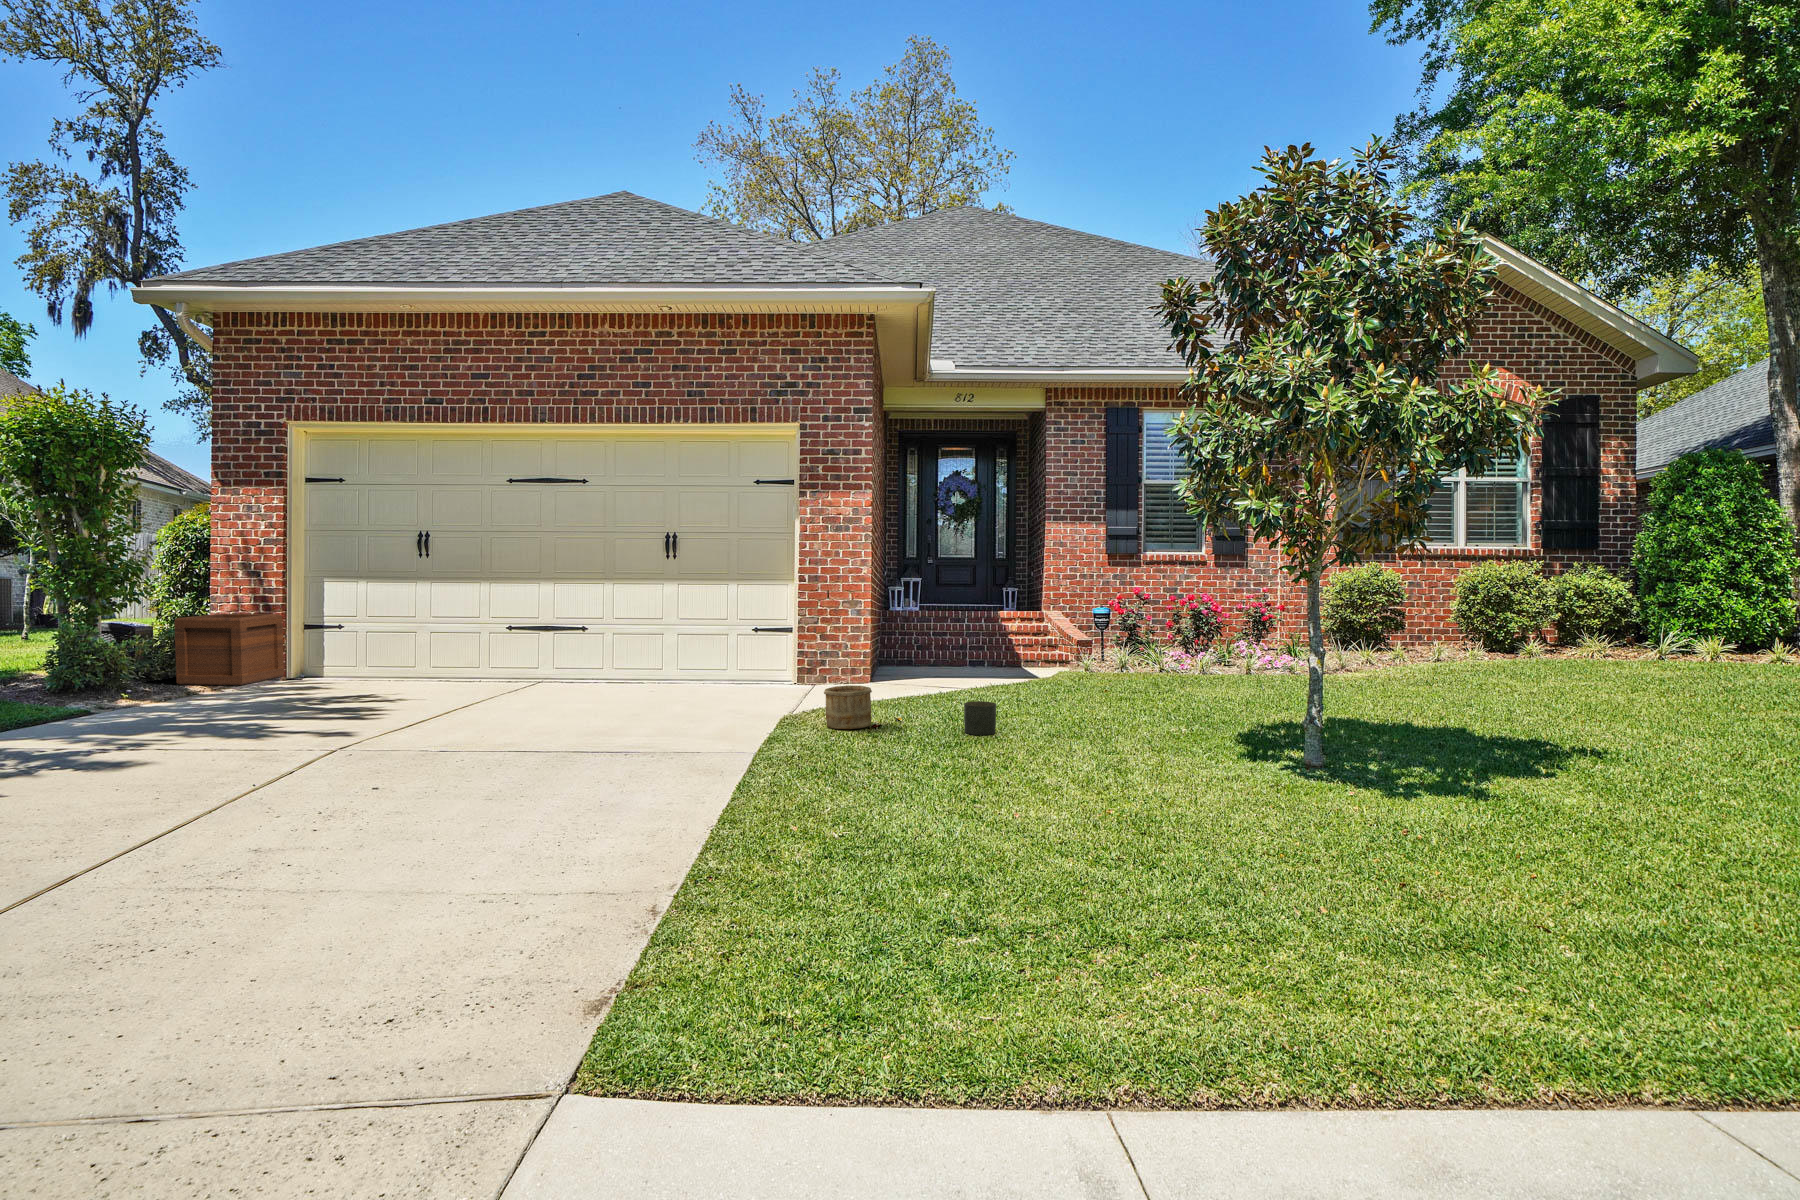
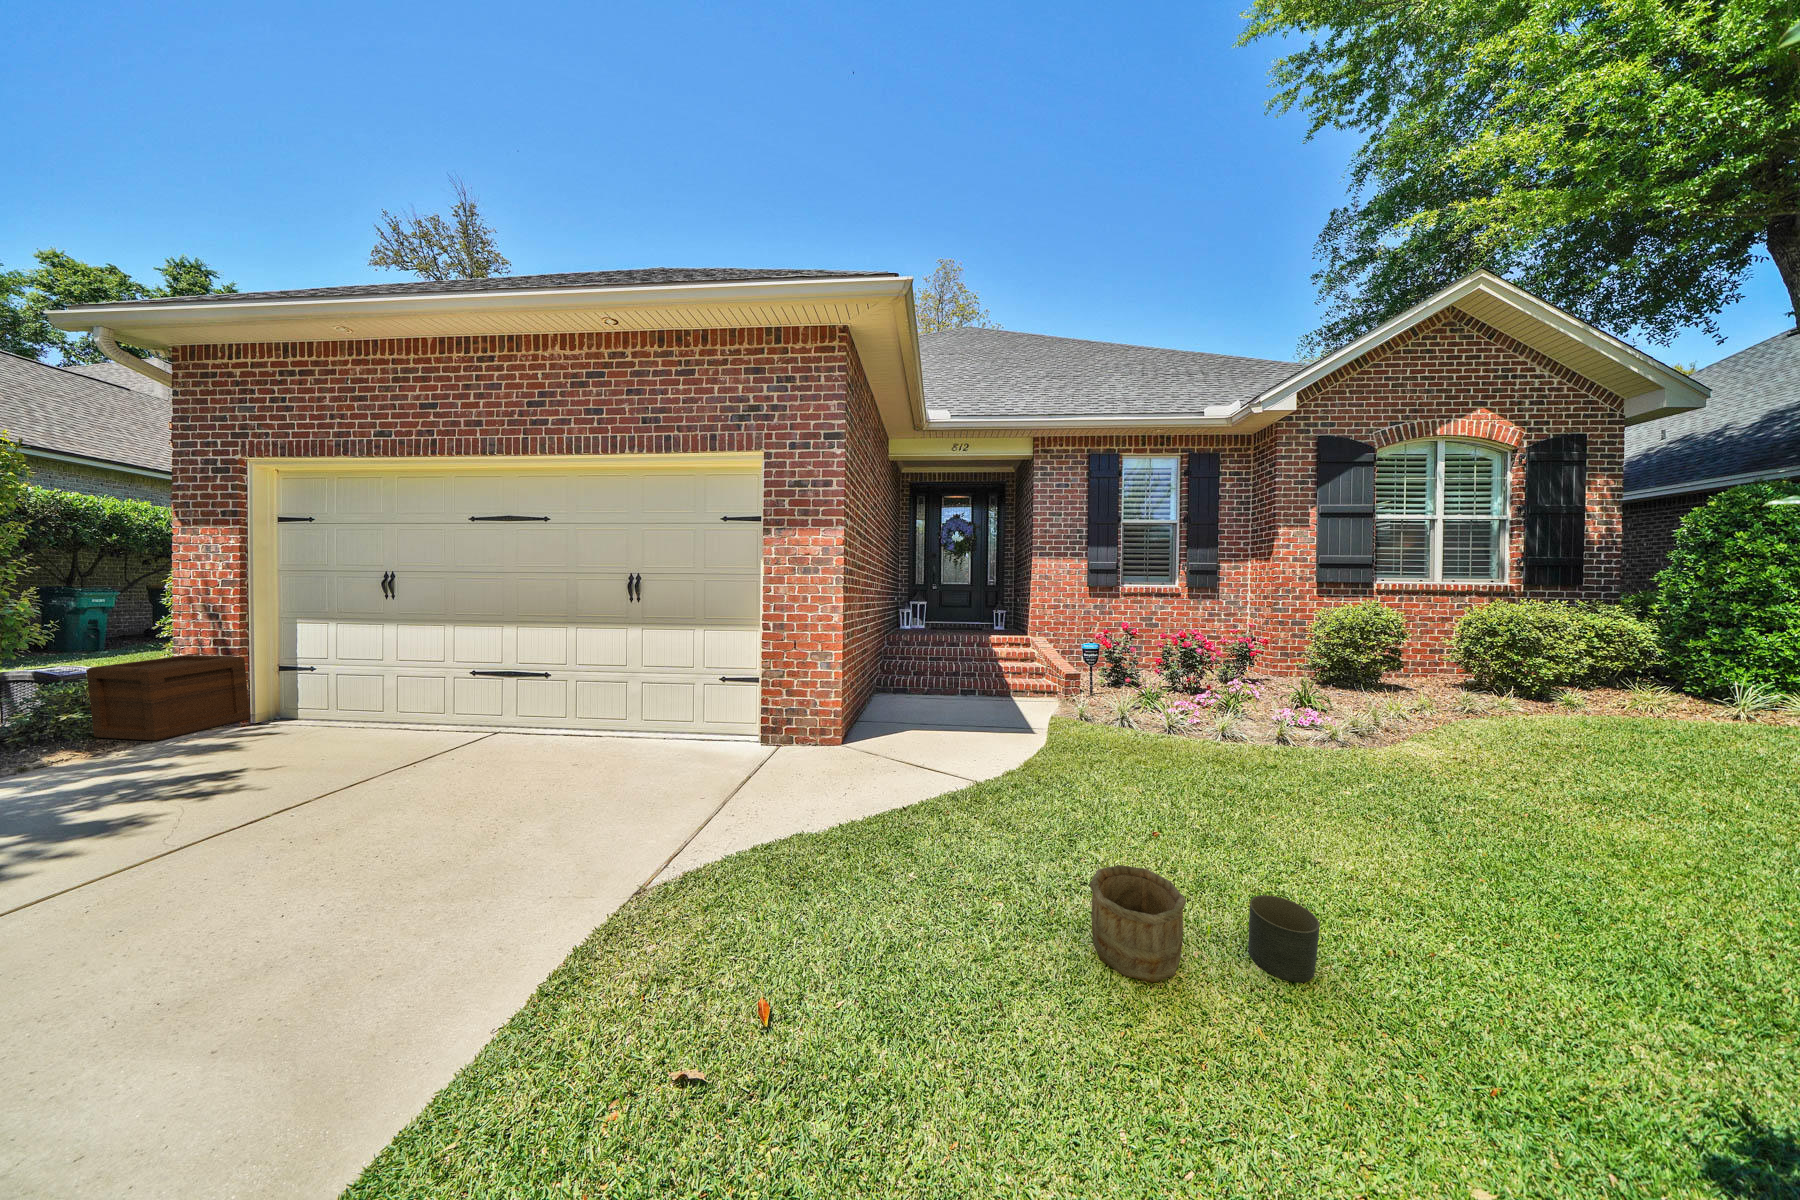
wooden bucket: present [824,685,872,729] -> present [1089,865,1186,982]
planter: present [964,701,996,735] -> present [1248,895,1320,982]

